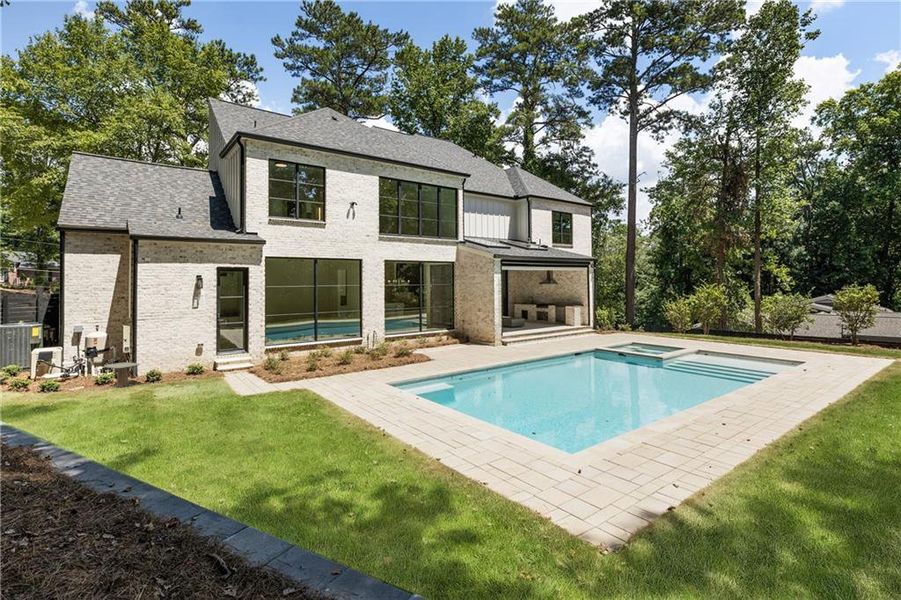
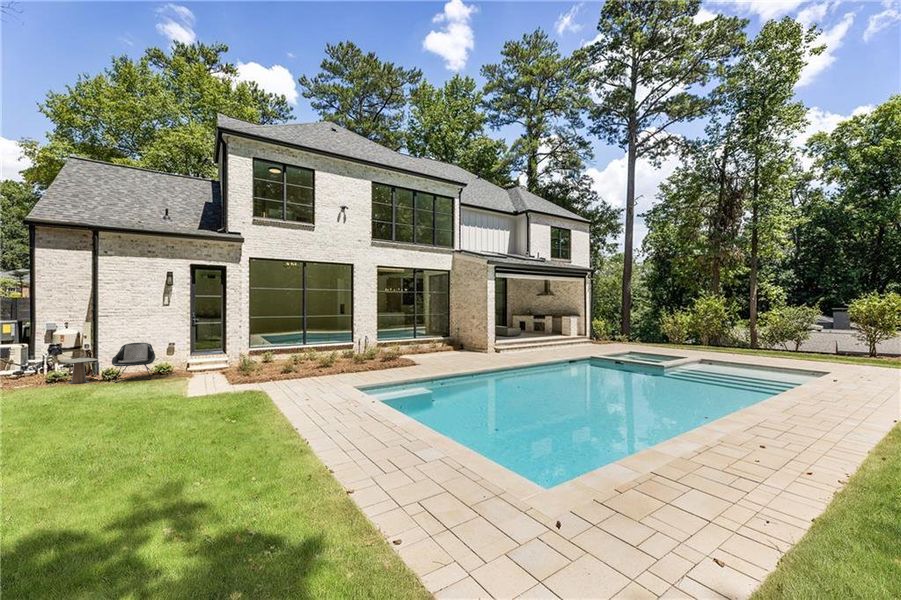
lounge chair: none [154,346,191,385] -> present [112,343,155,383]

